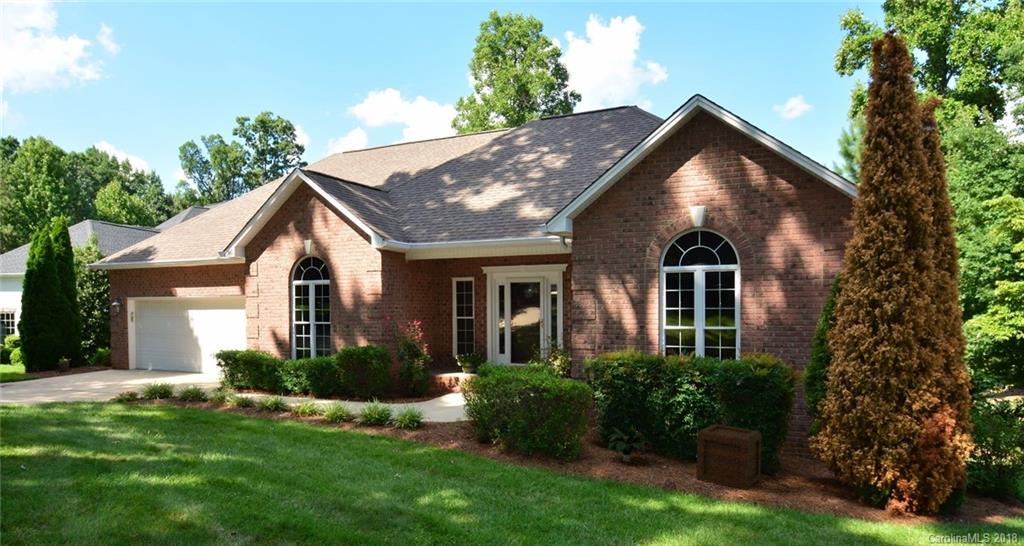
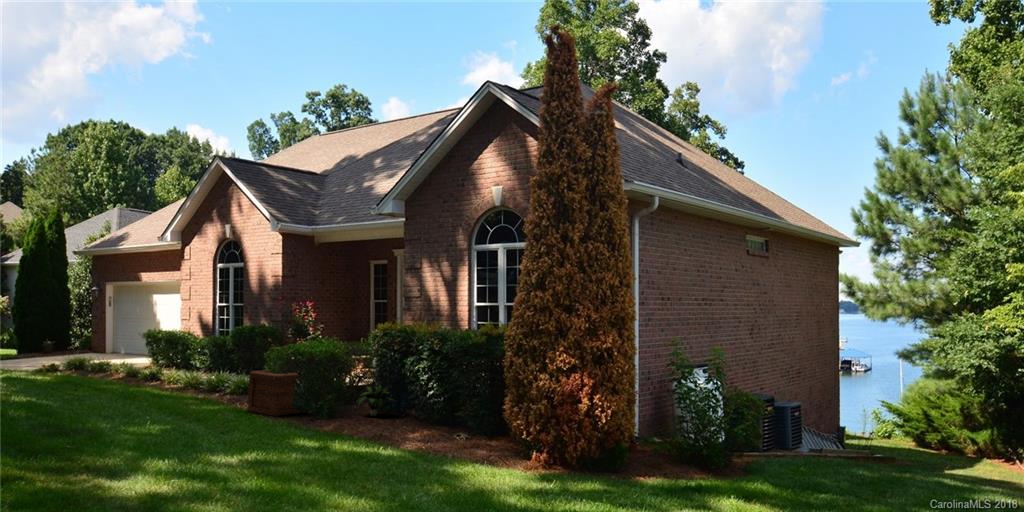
wooden crate: present [696,424,761,490] -> present [247,370,302,416]

